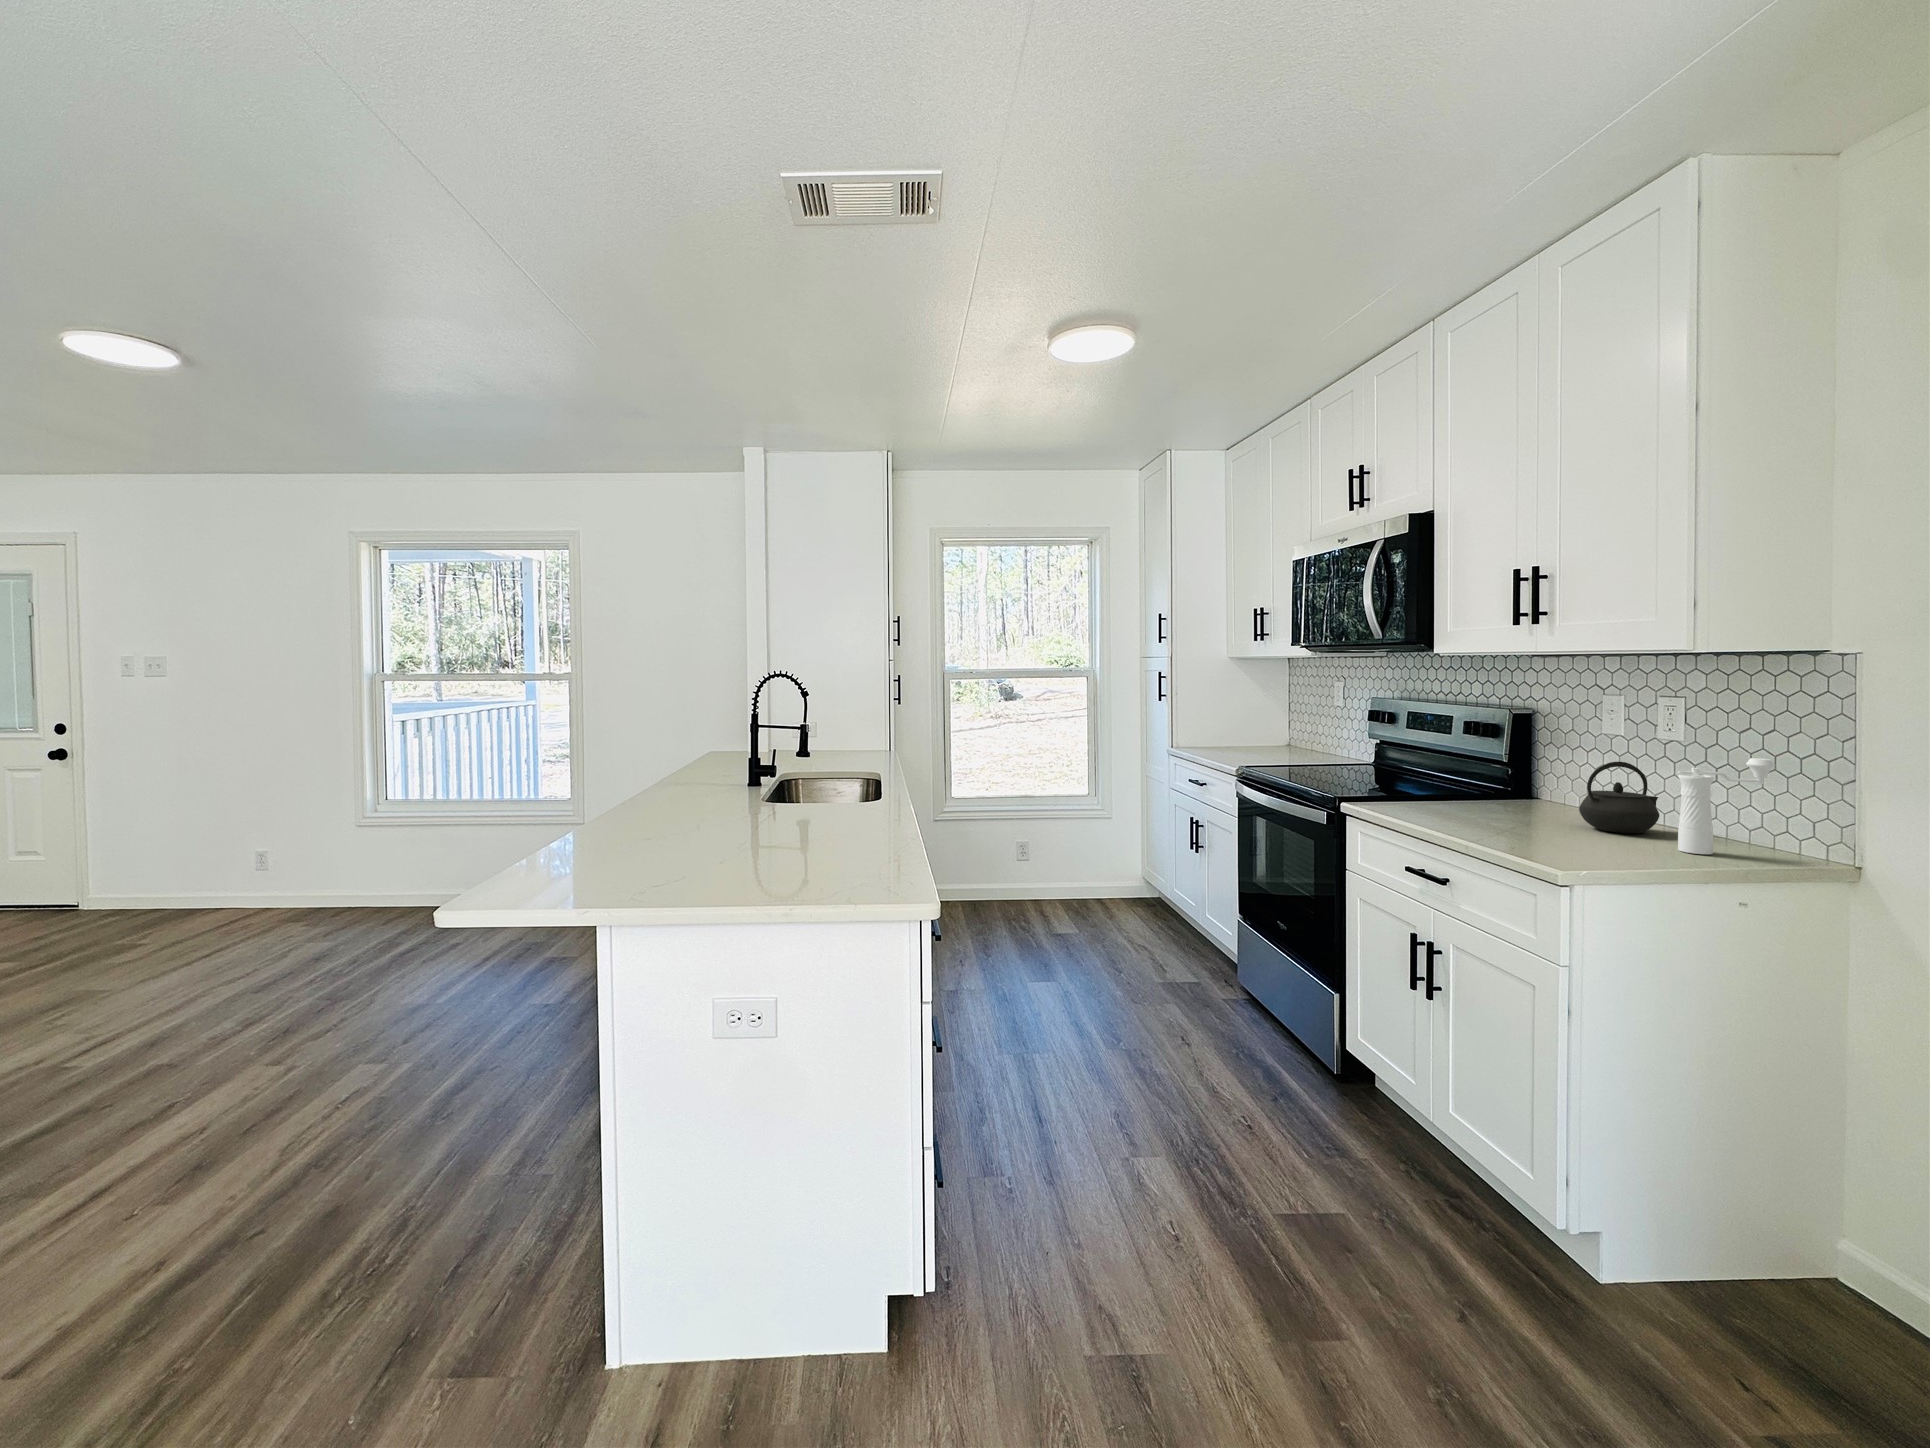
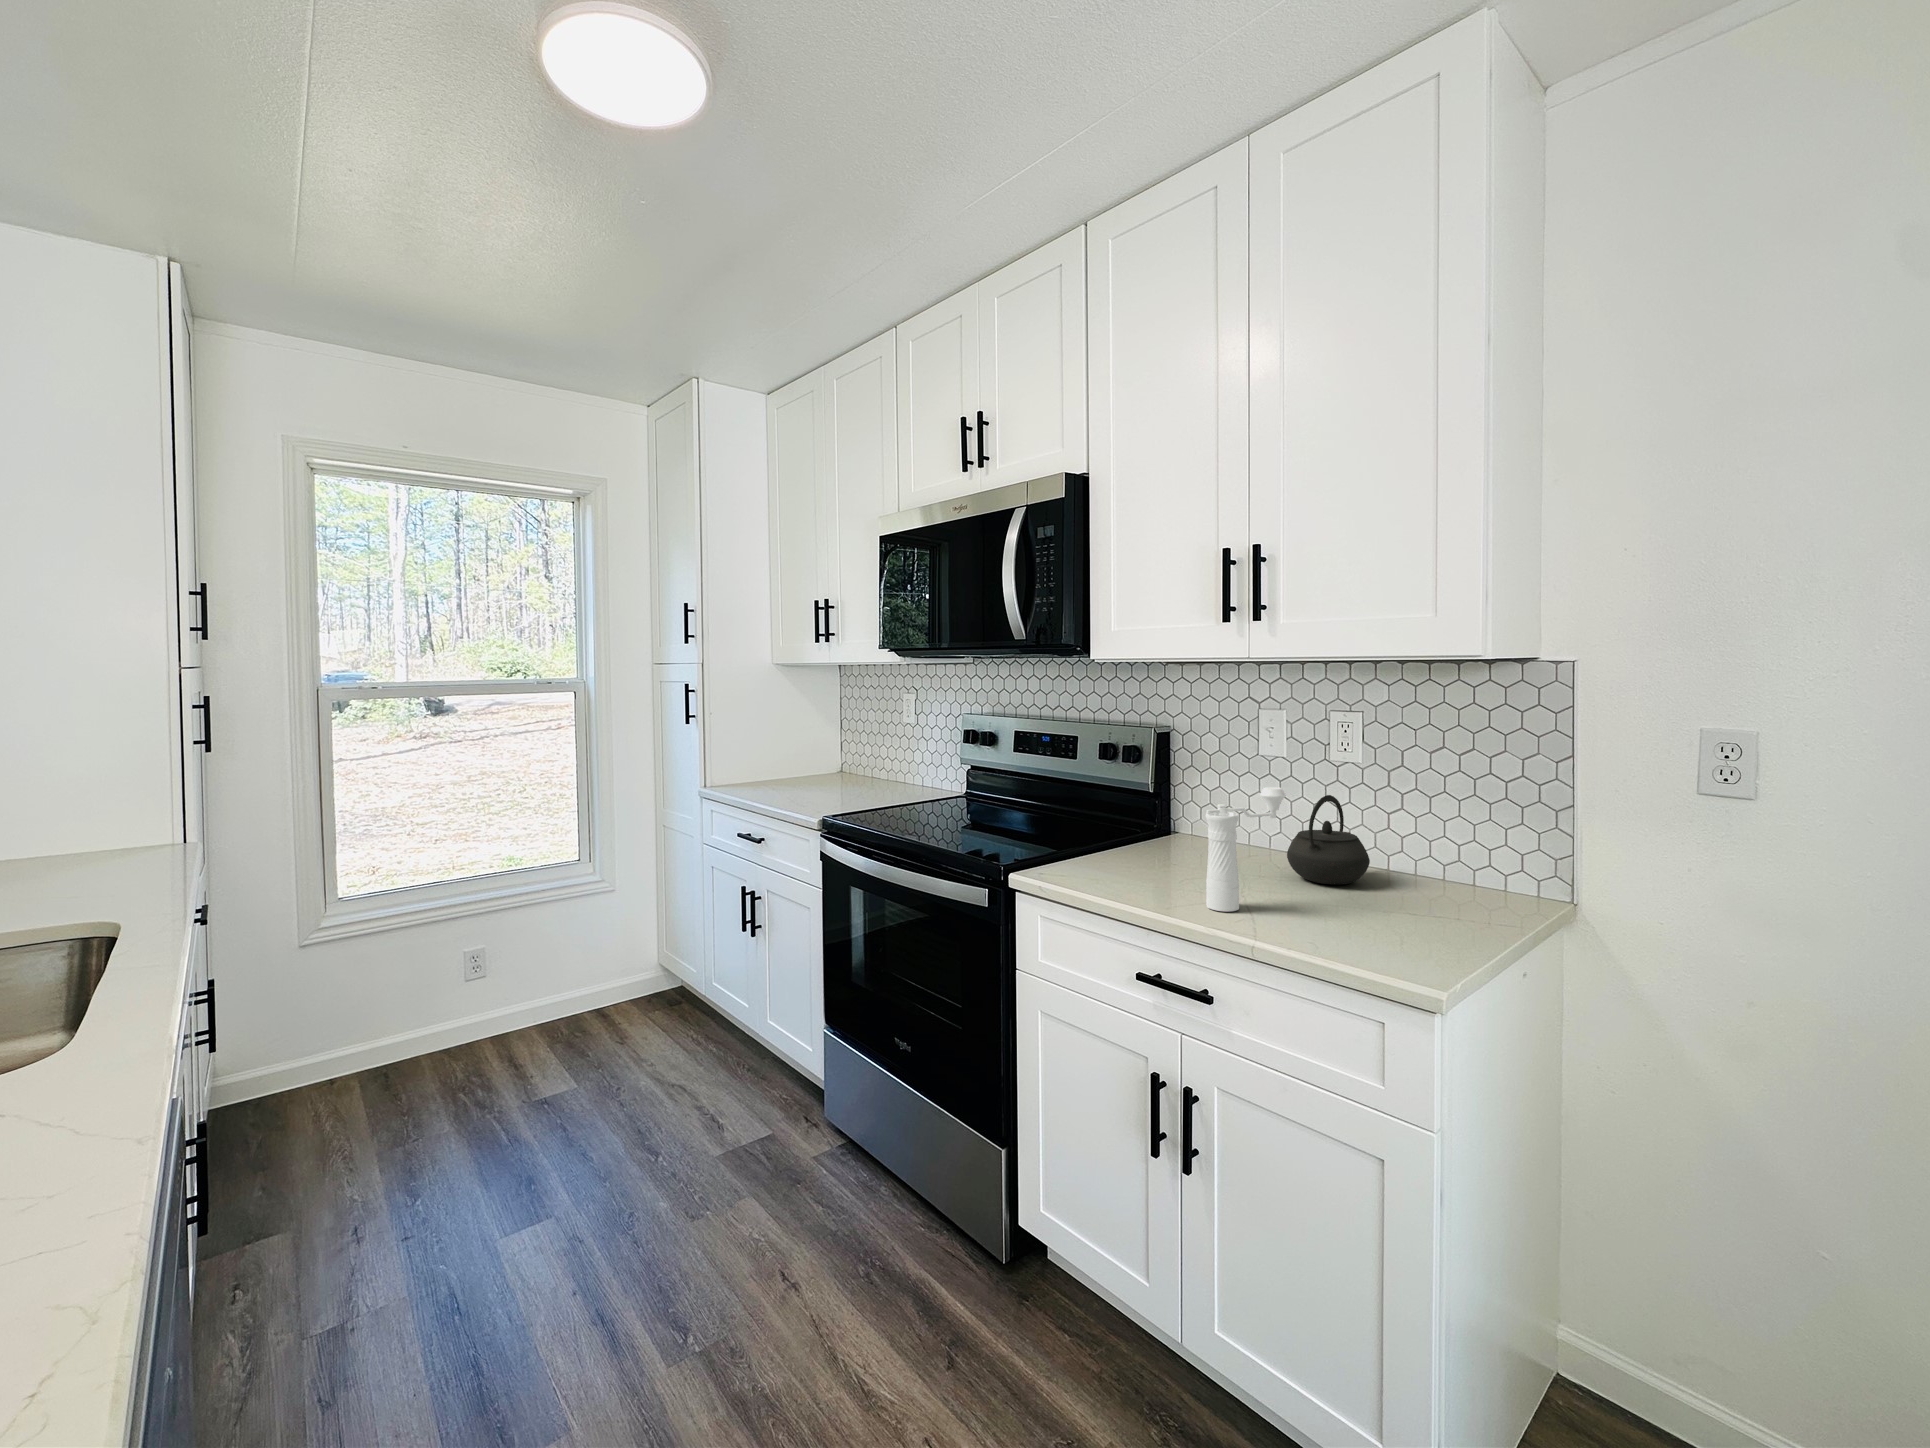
pepper mill: present [1678,758,1775,854] -> present [1205,787,1286,912]

